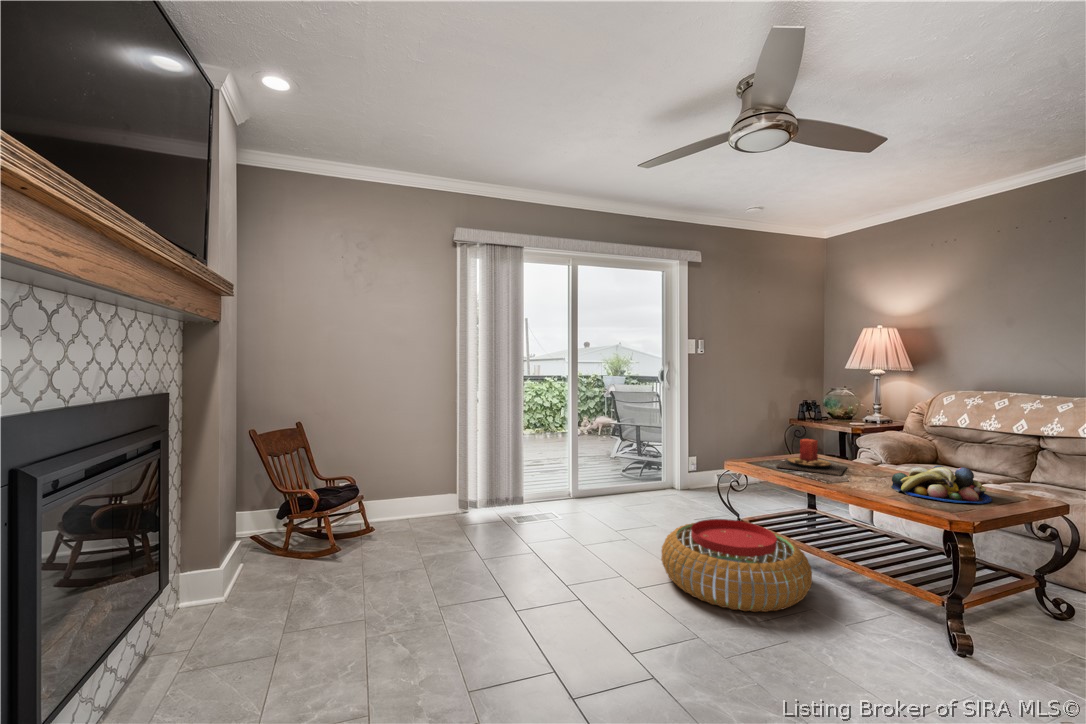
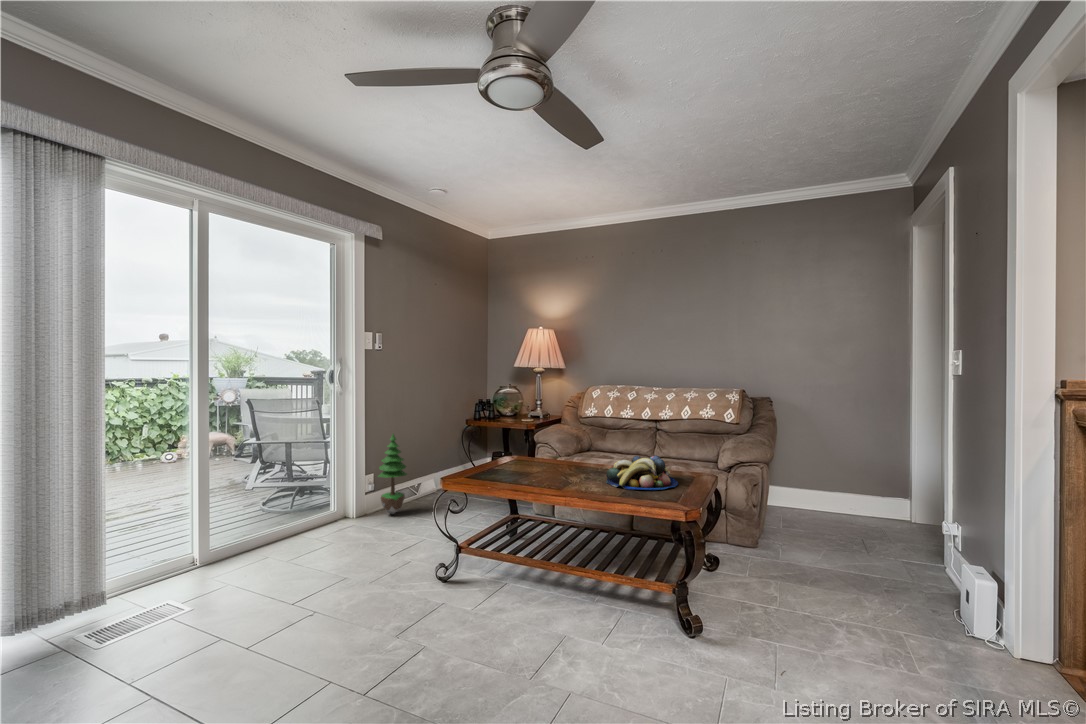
potted tree: none [697,423,723,492] -> present [378,434,407,514]
candle: present [776,439,846,476] -> none [497,442,558,479]
pouf: present [661,519,812,612] -> none [384,552,559,678]

